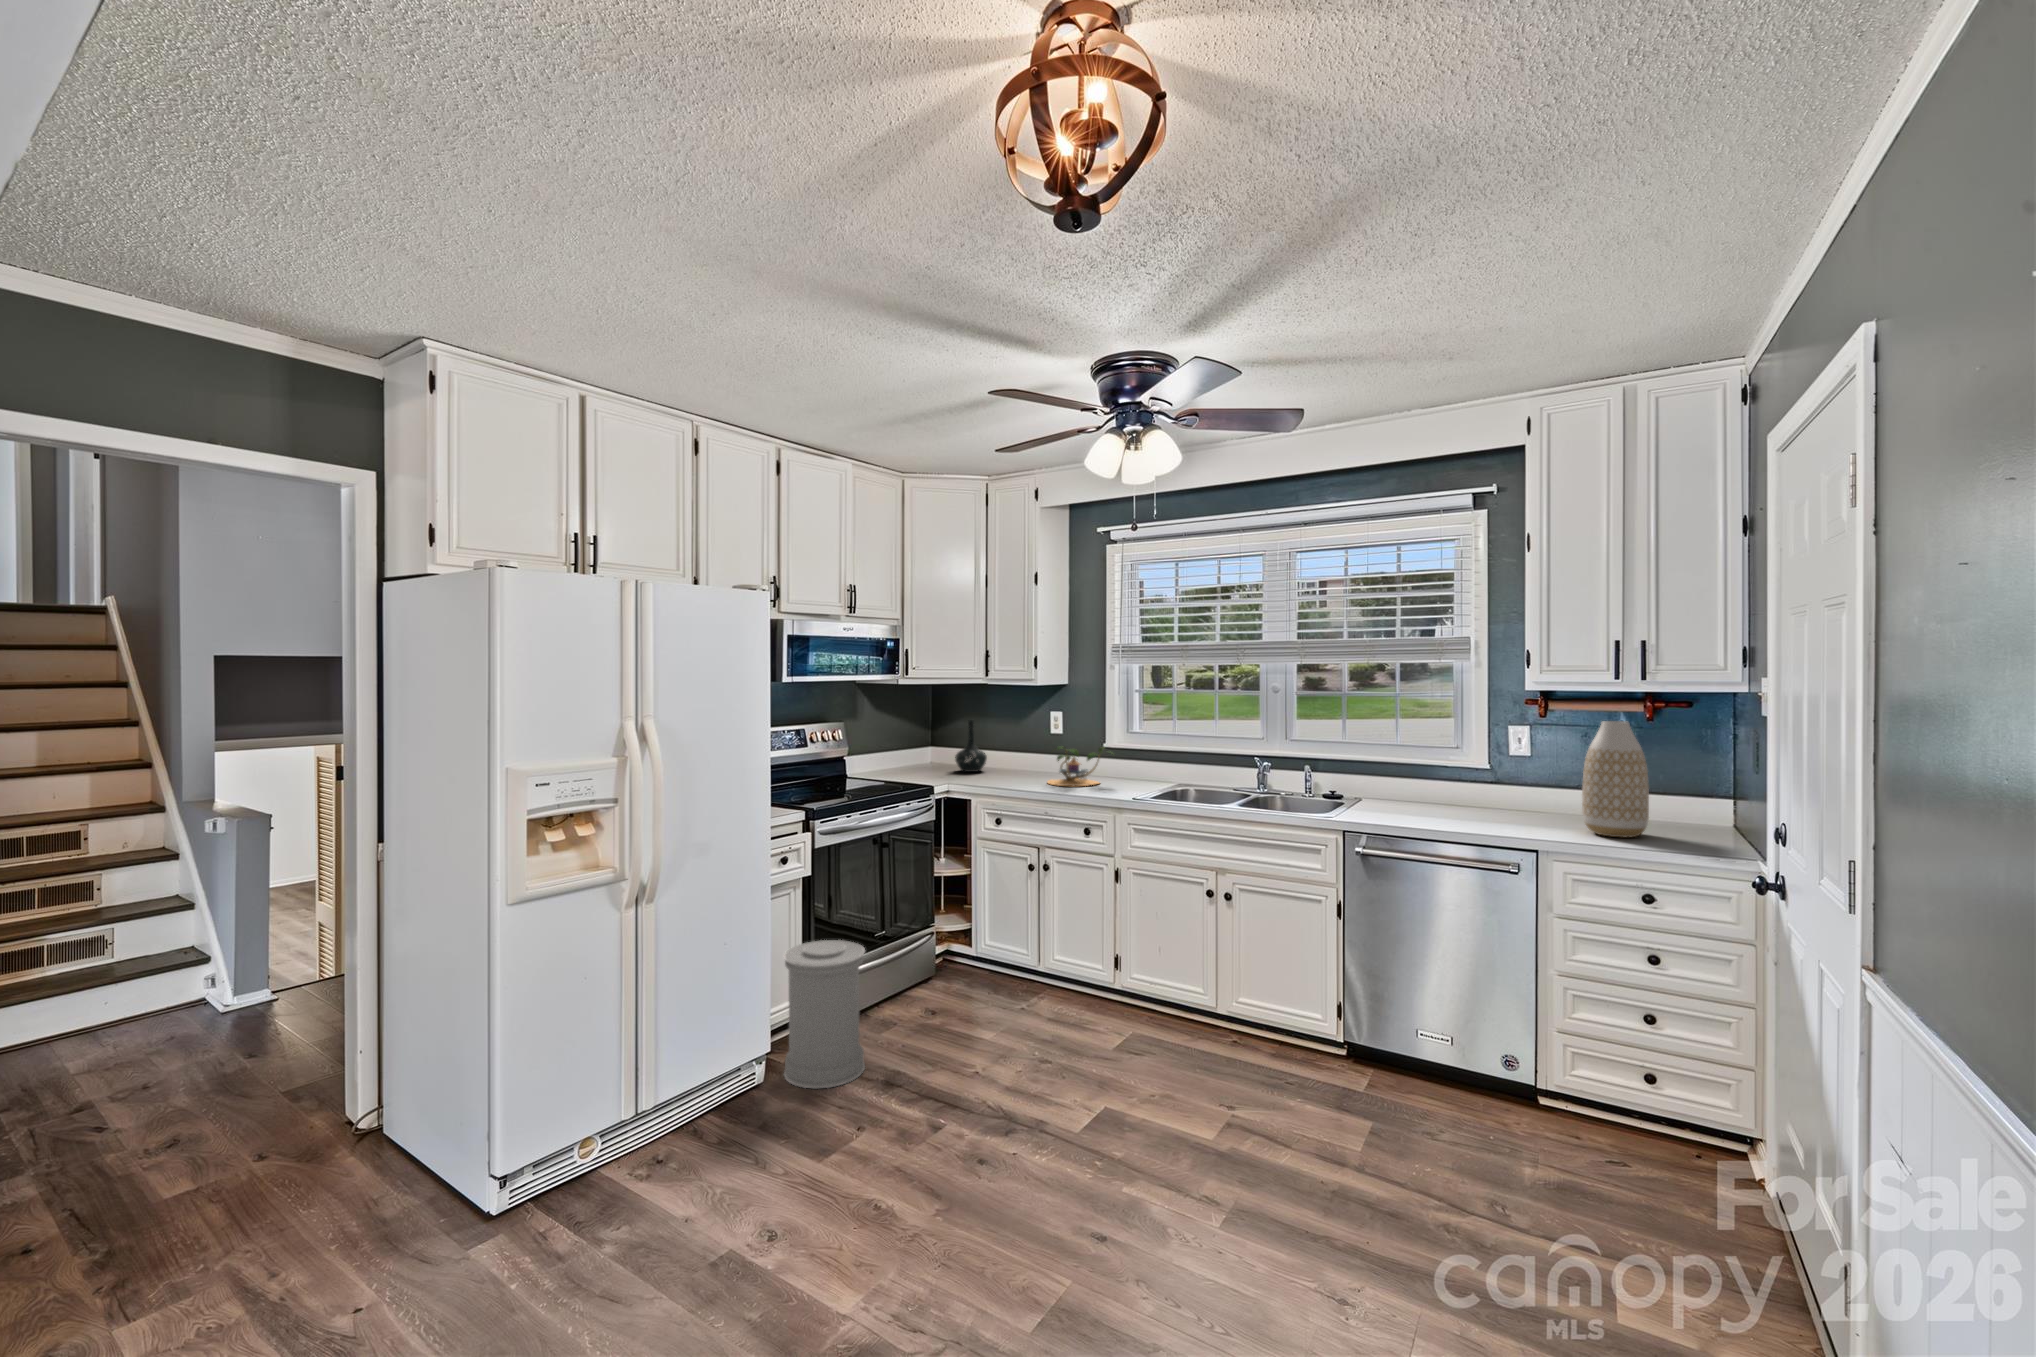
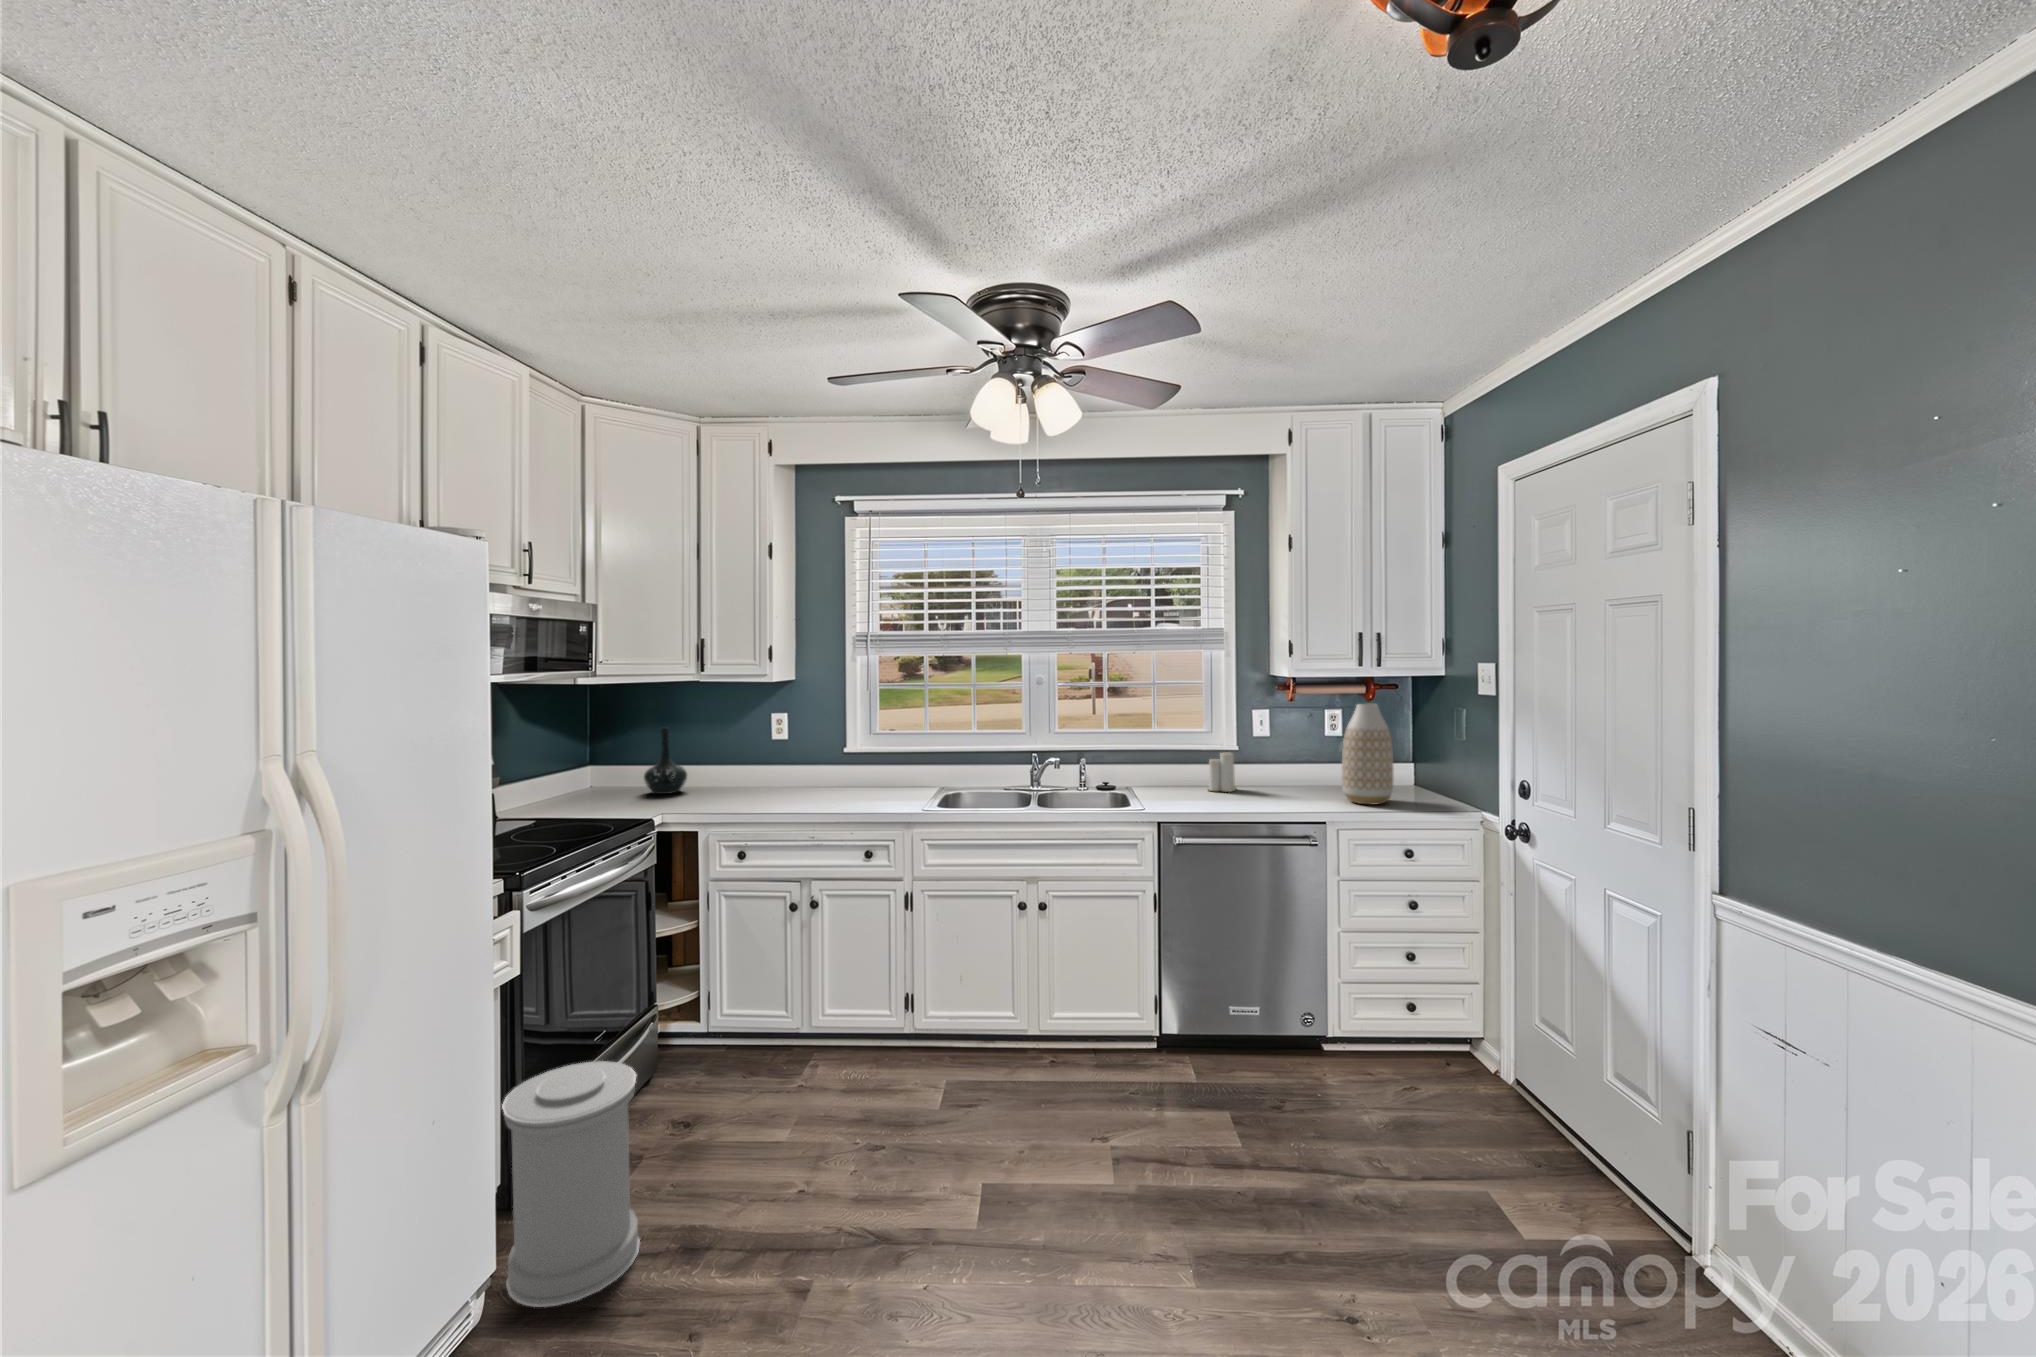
plant: present [1048,746,1108,786] -> none [787,752,871,802]
candle: none [1444,765,1480,811] -> present [1208,753,1236,792]

